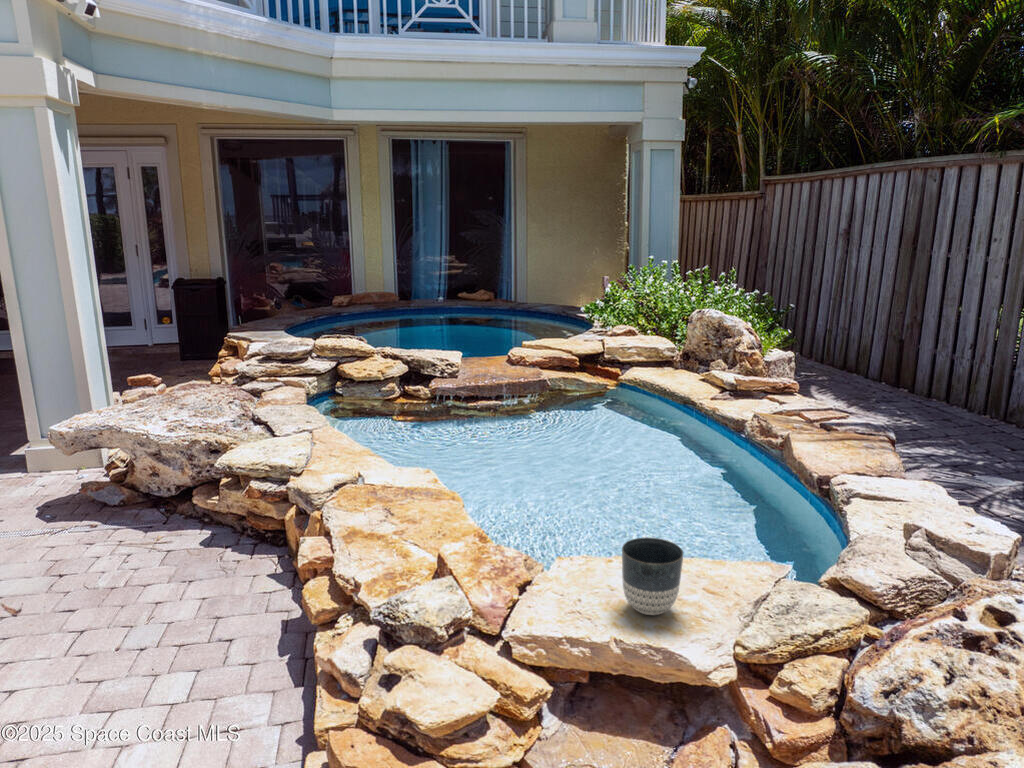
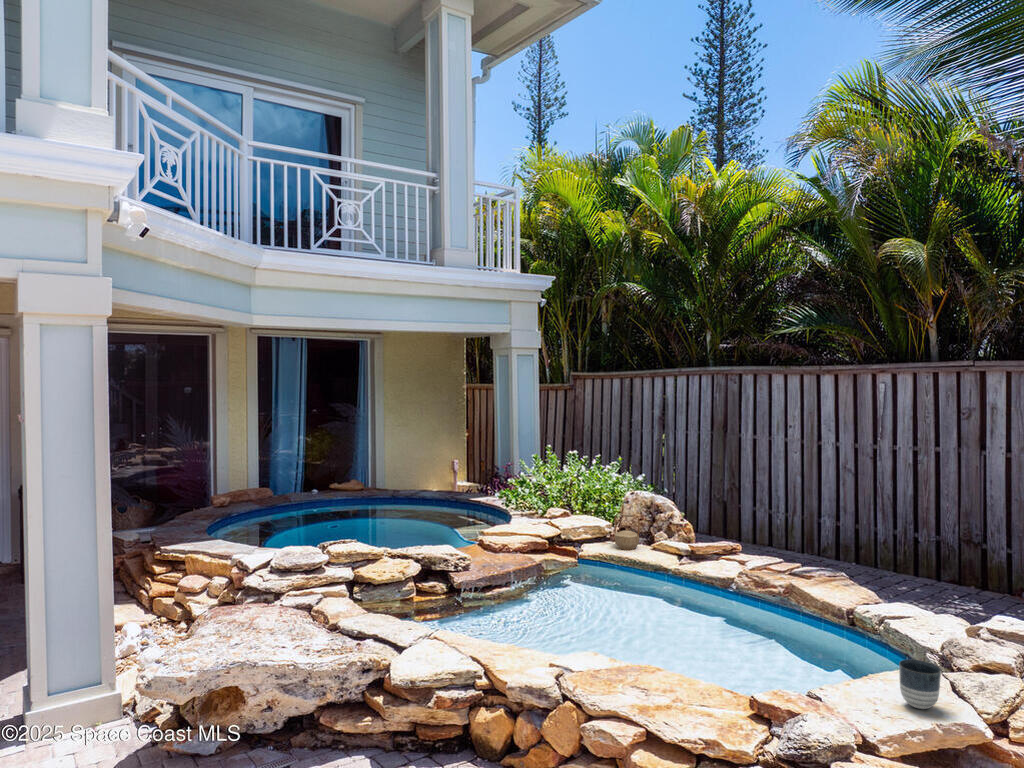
basket: none [655,332,686,378] -> present [615,513,640,550]

